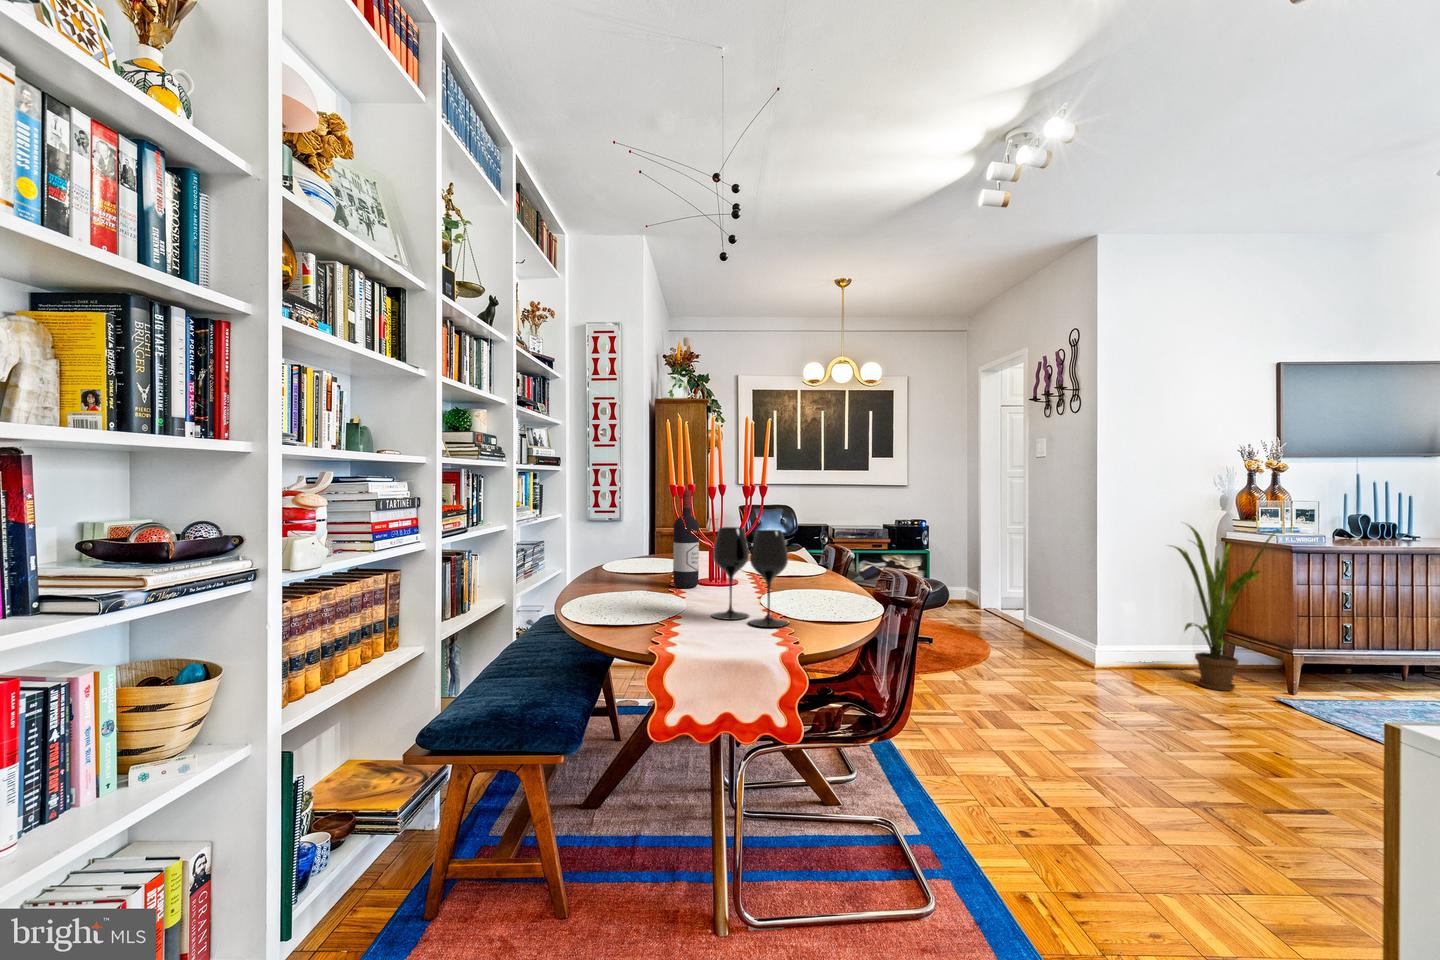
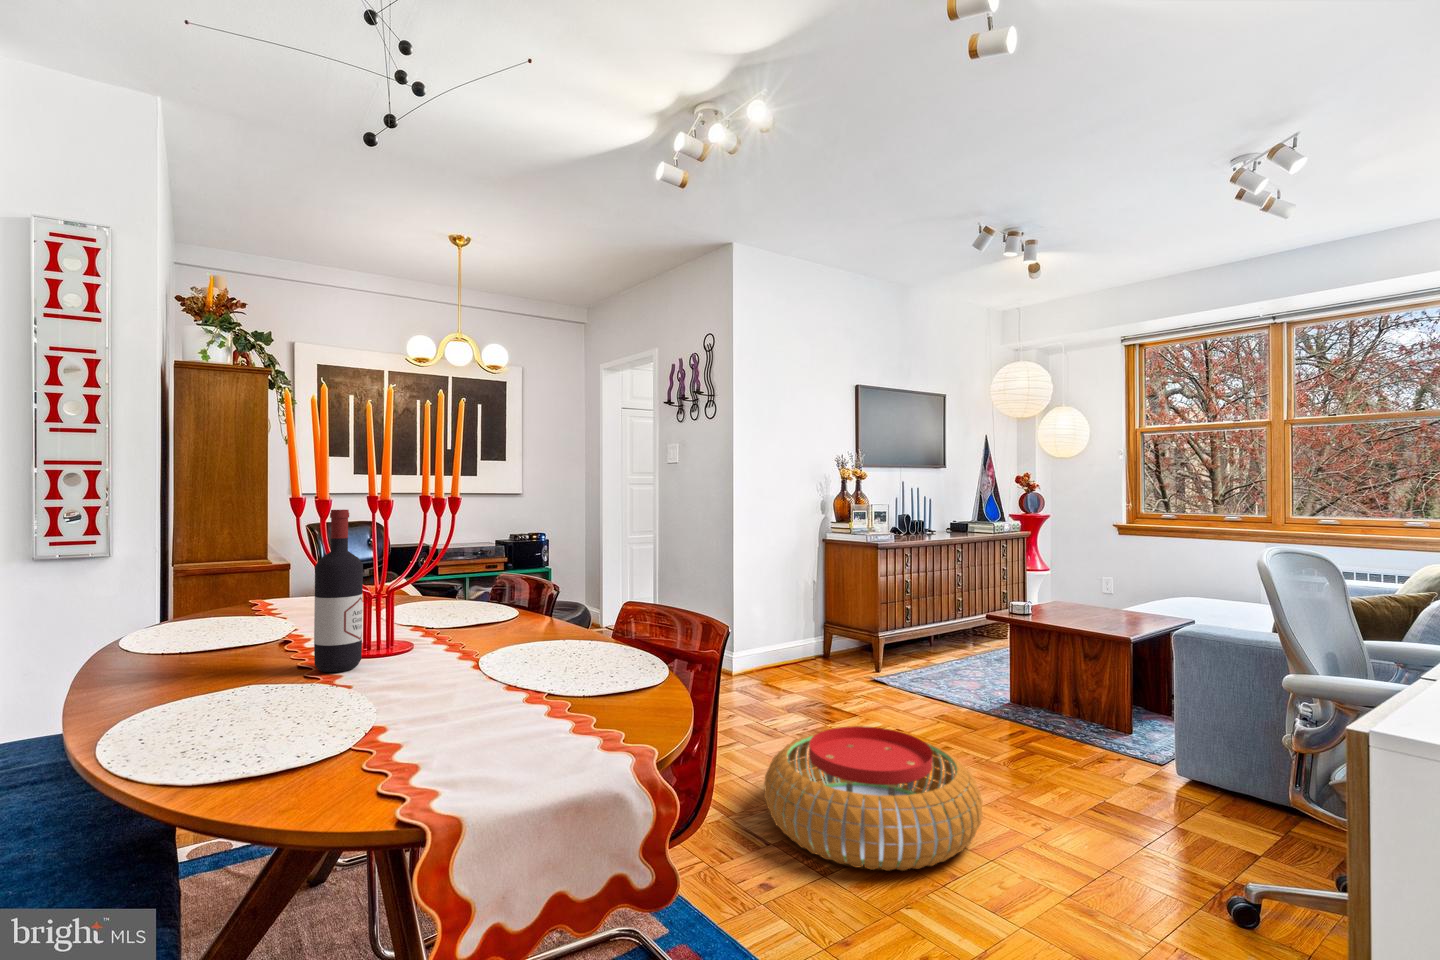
house plant: present [1173,525,1277,691] -> none [792,525,876,678]
wine glass: present [712,527,788,627] -> none [442,570,582,727]
pouf: none [1051,721,1319,875] -> present [764,726,982,871]

